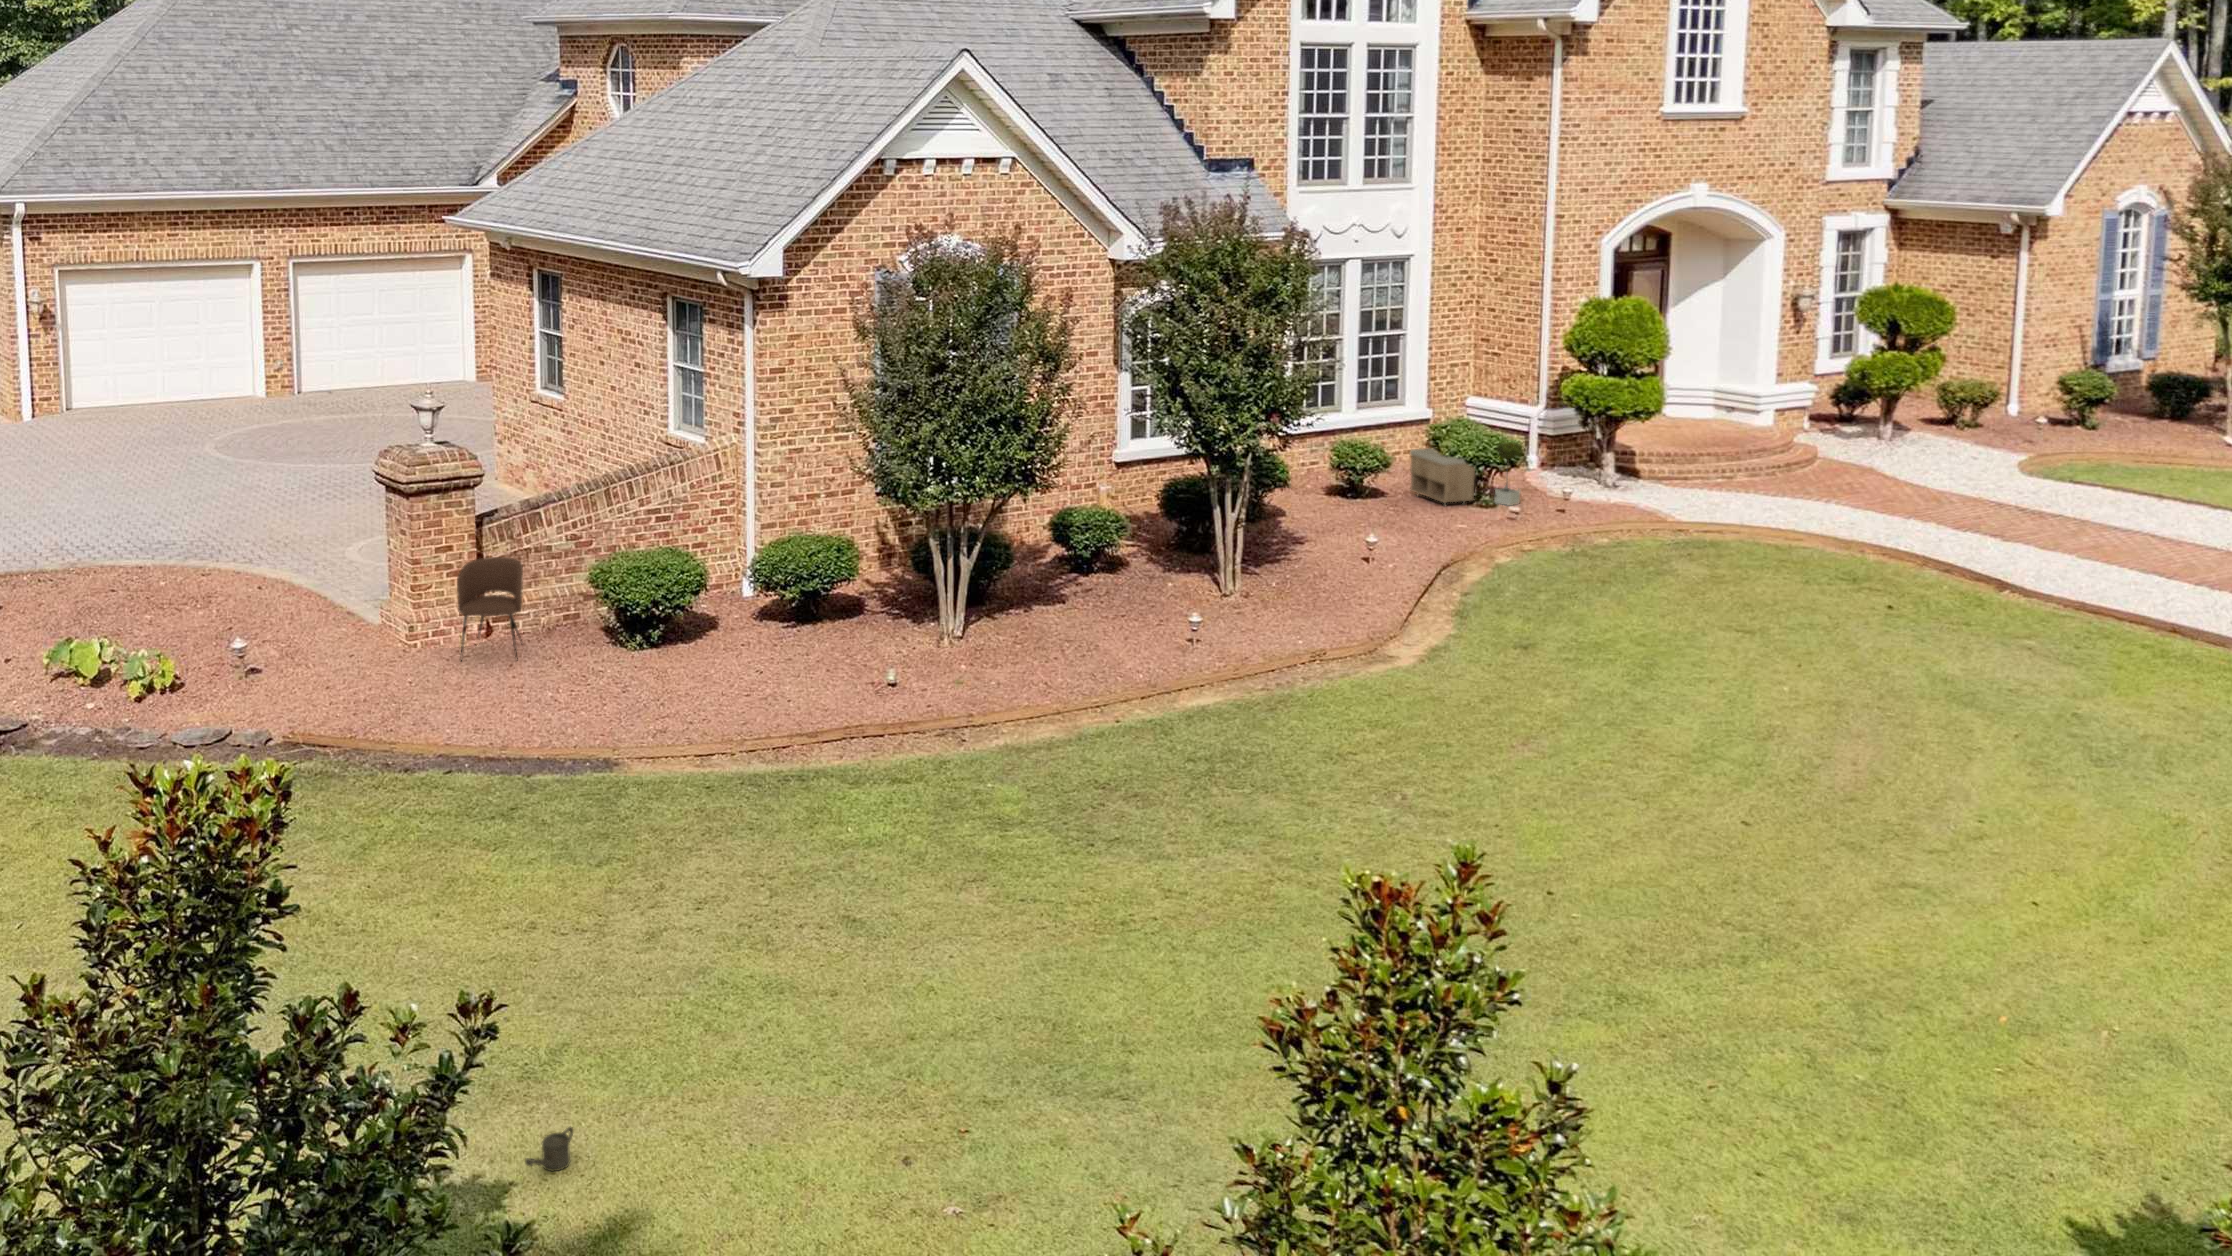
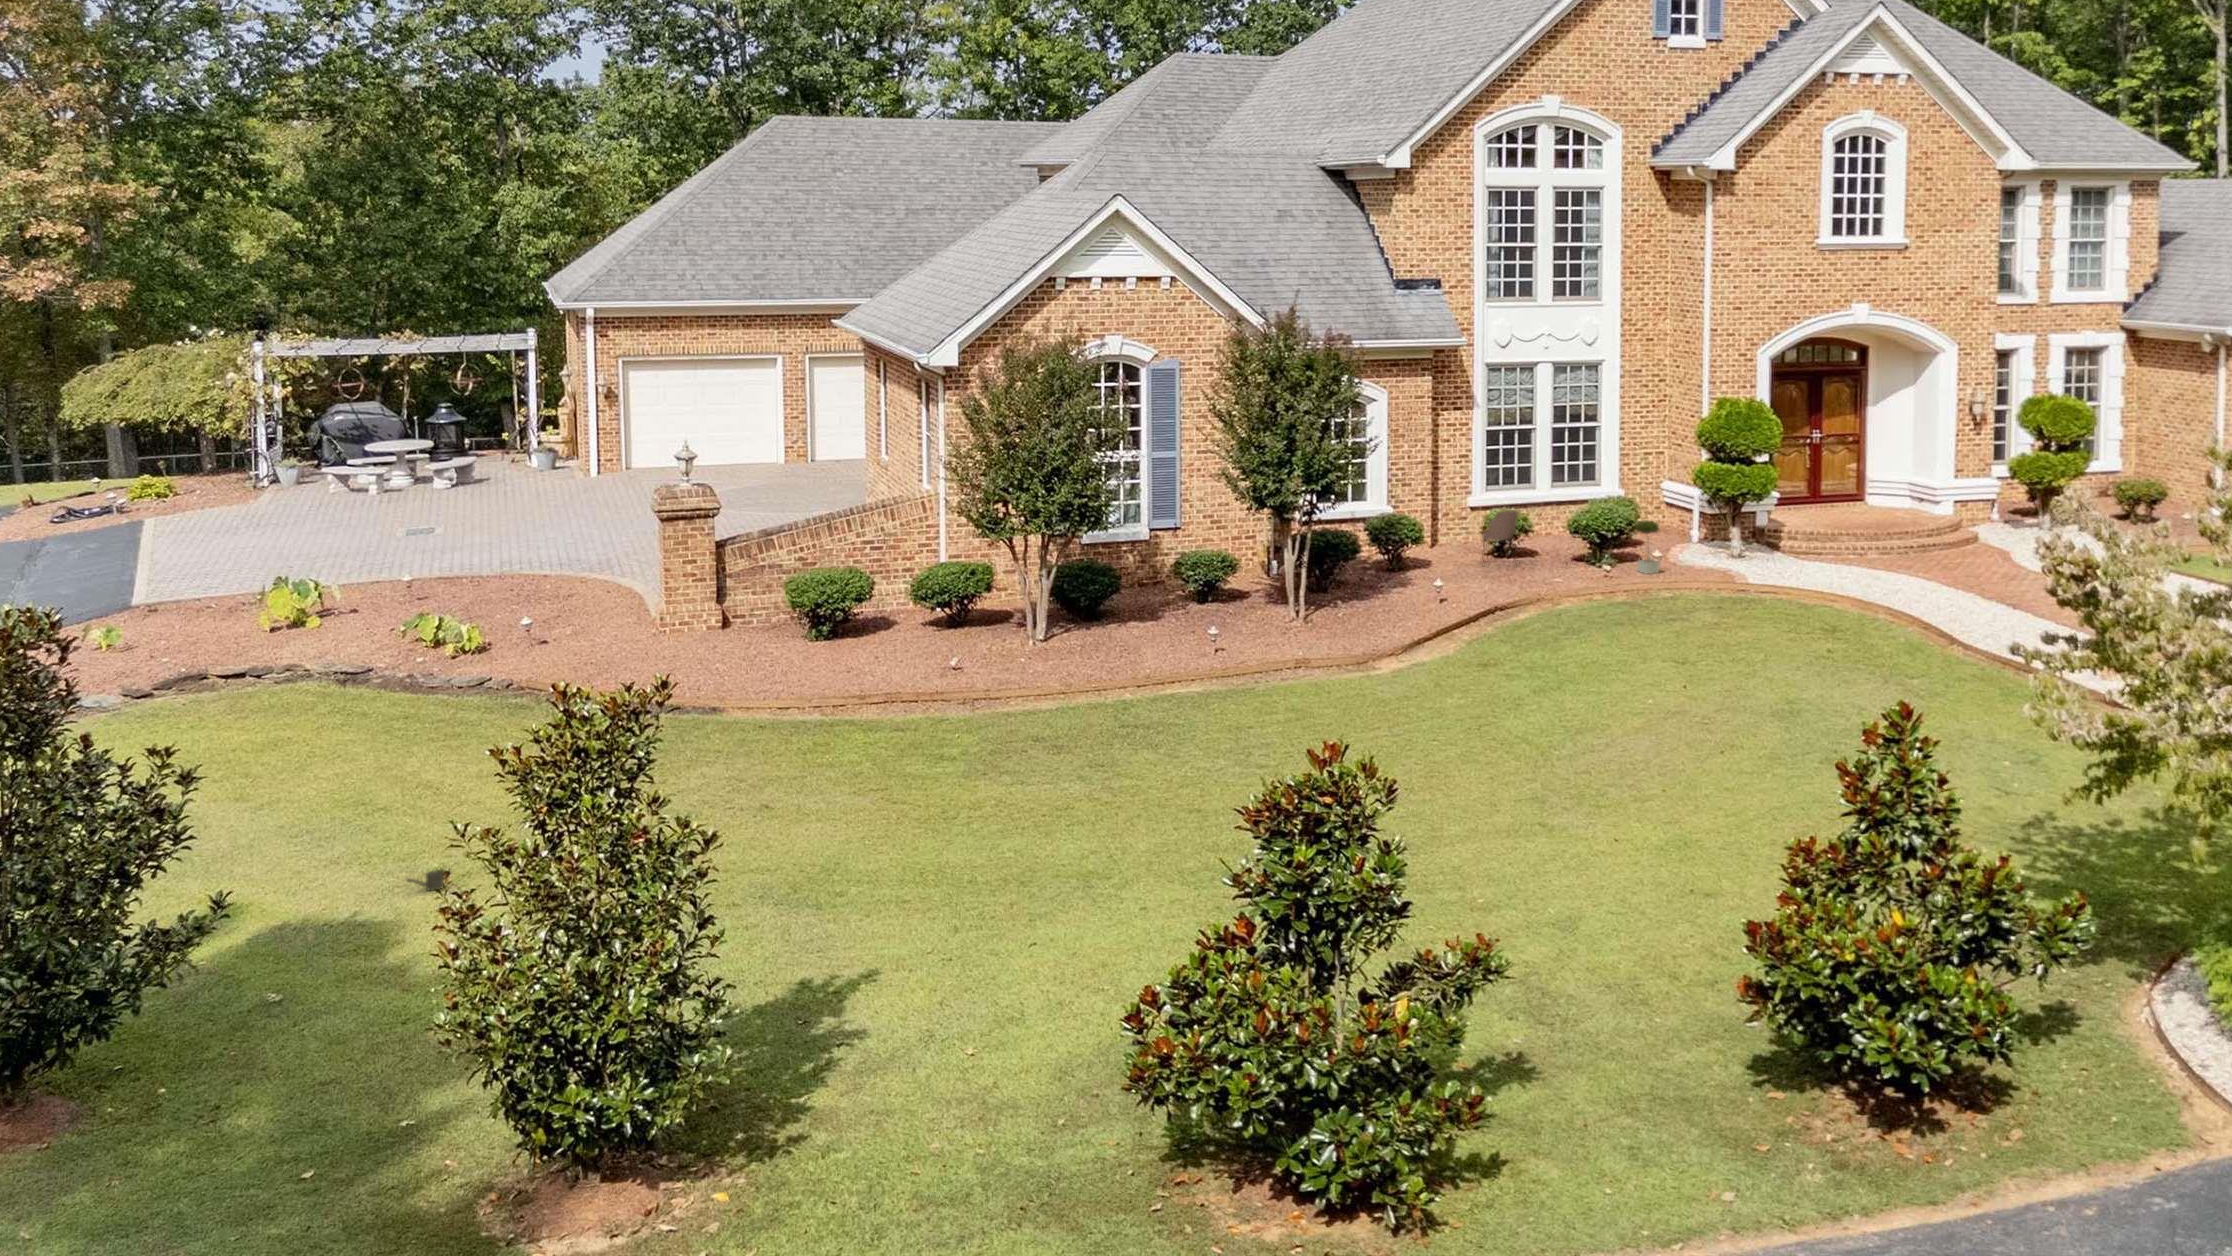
storage bench: present [1410,448,1475,505] -> none [1574,524,1617,572]
armchair: present [457,557,523,659] -> present [1482,510,1518,549]

